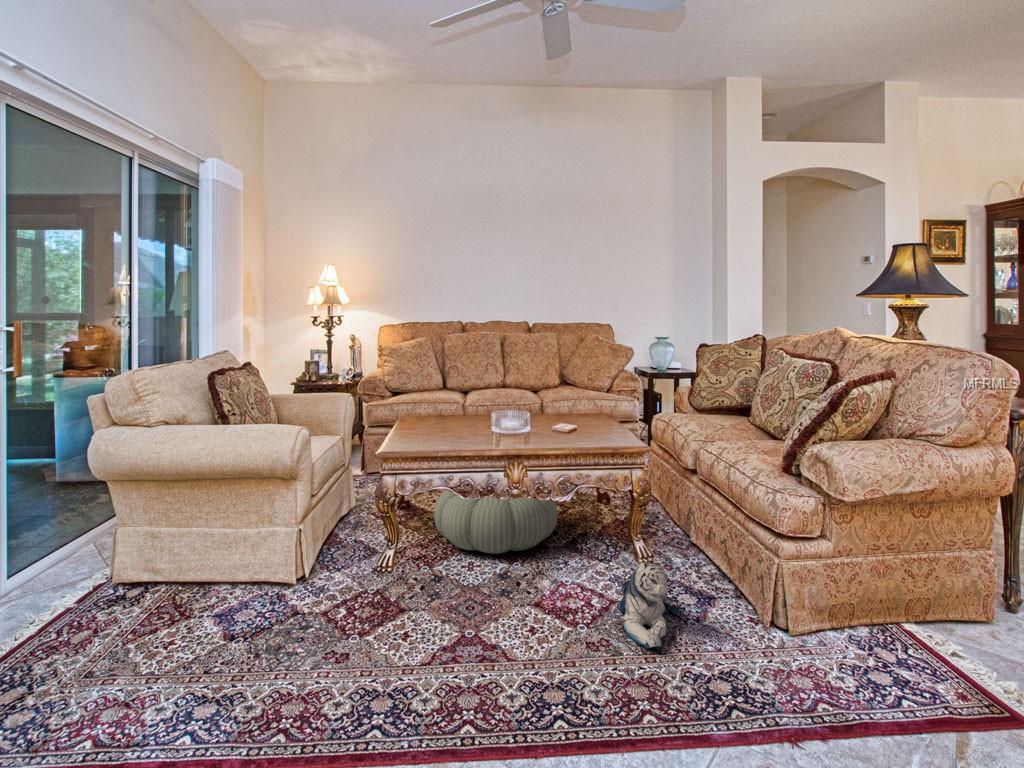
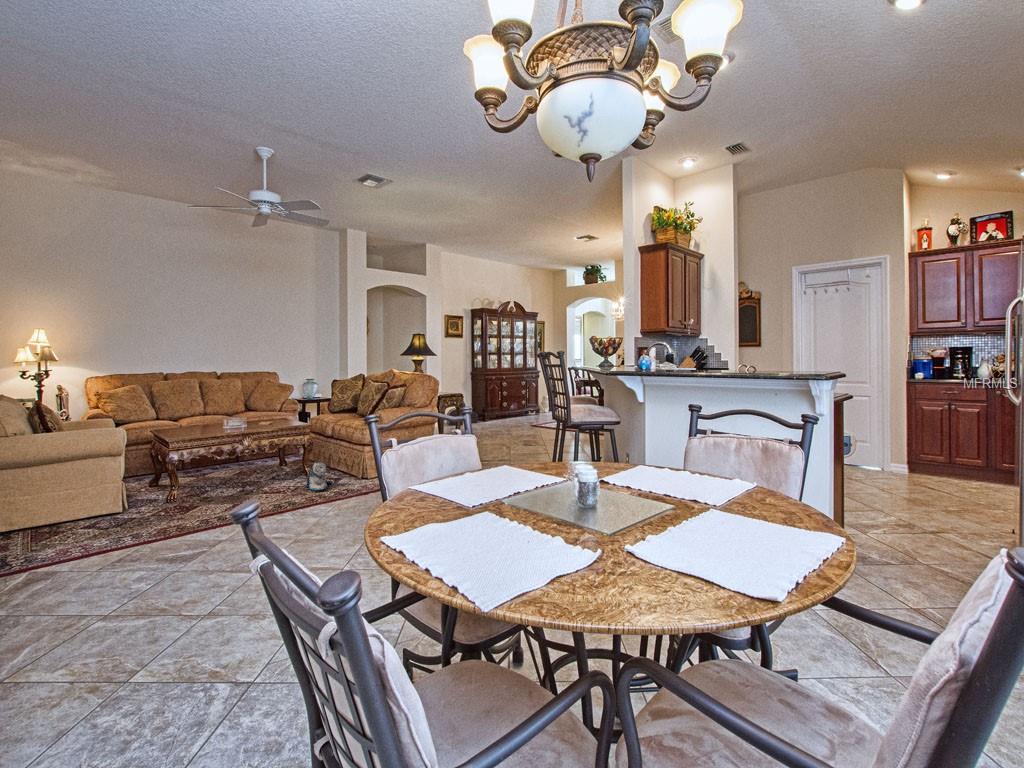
pouf: present [434,491,558,554] -> none [195,452,267,487]

